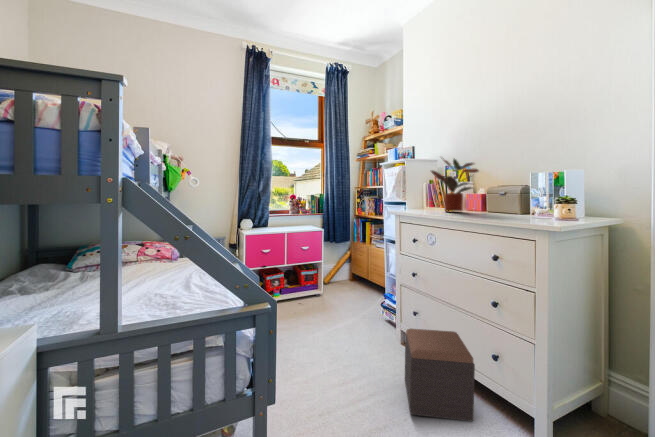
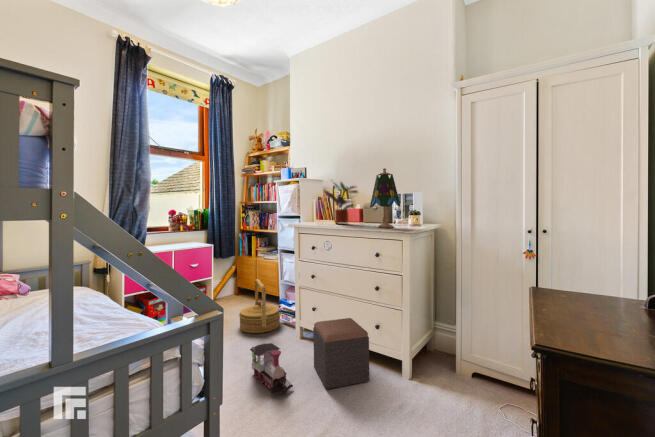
table lamp: none [490,134,540,218] -> present [370,168,401,228]
woven basket: none [340,268,384,325] -> present [239,279,280,333]
toy train: none [333,340,372,403] -> present [250,343,293,394]

